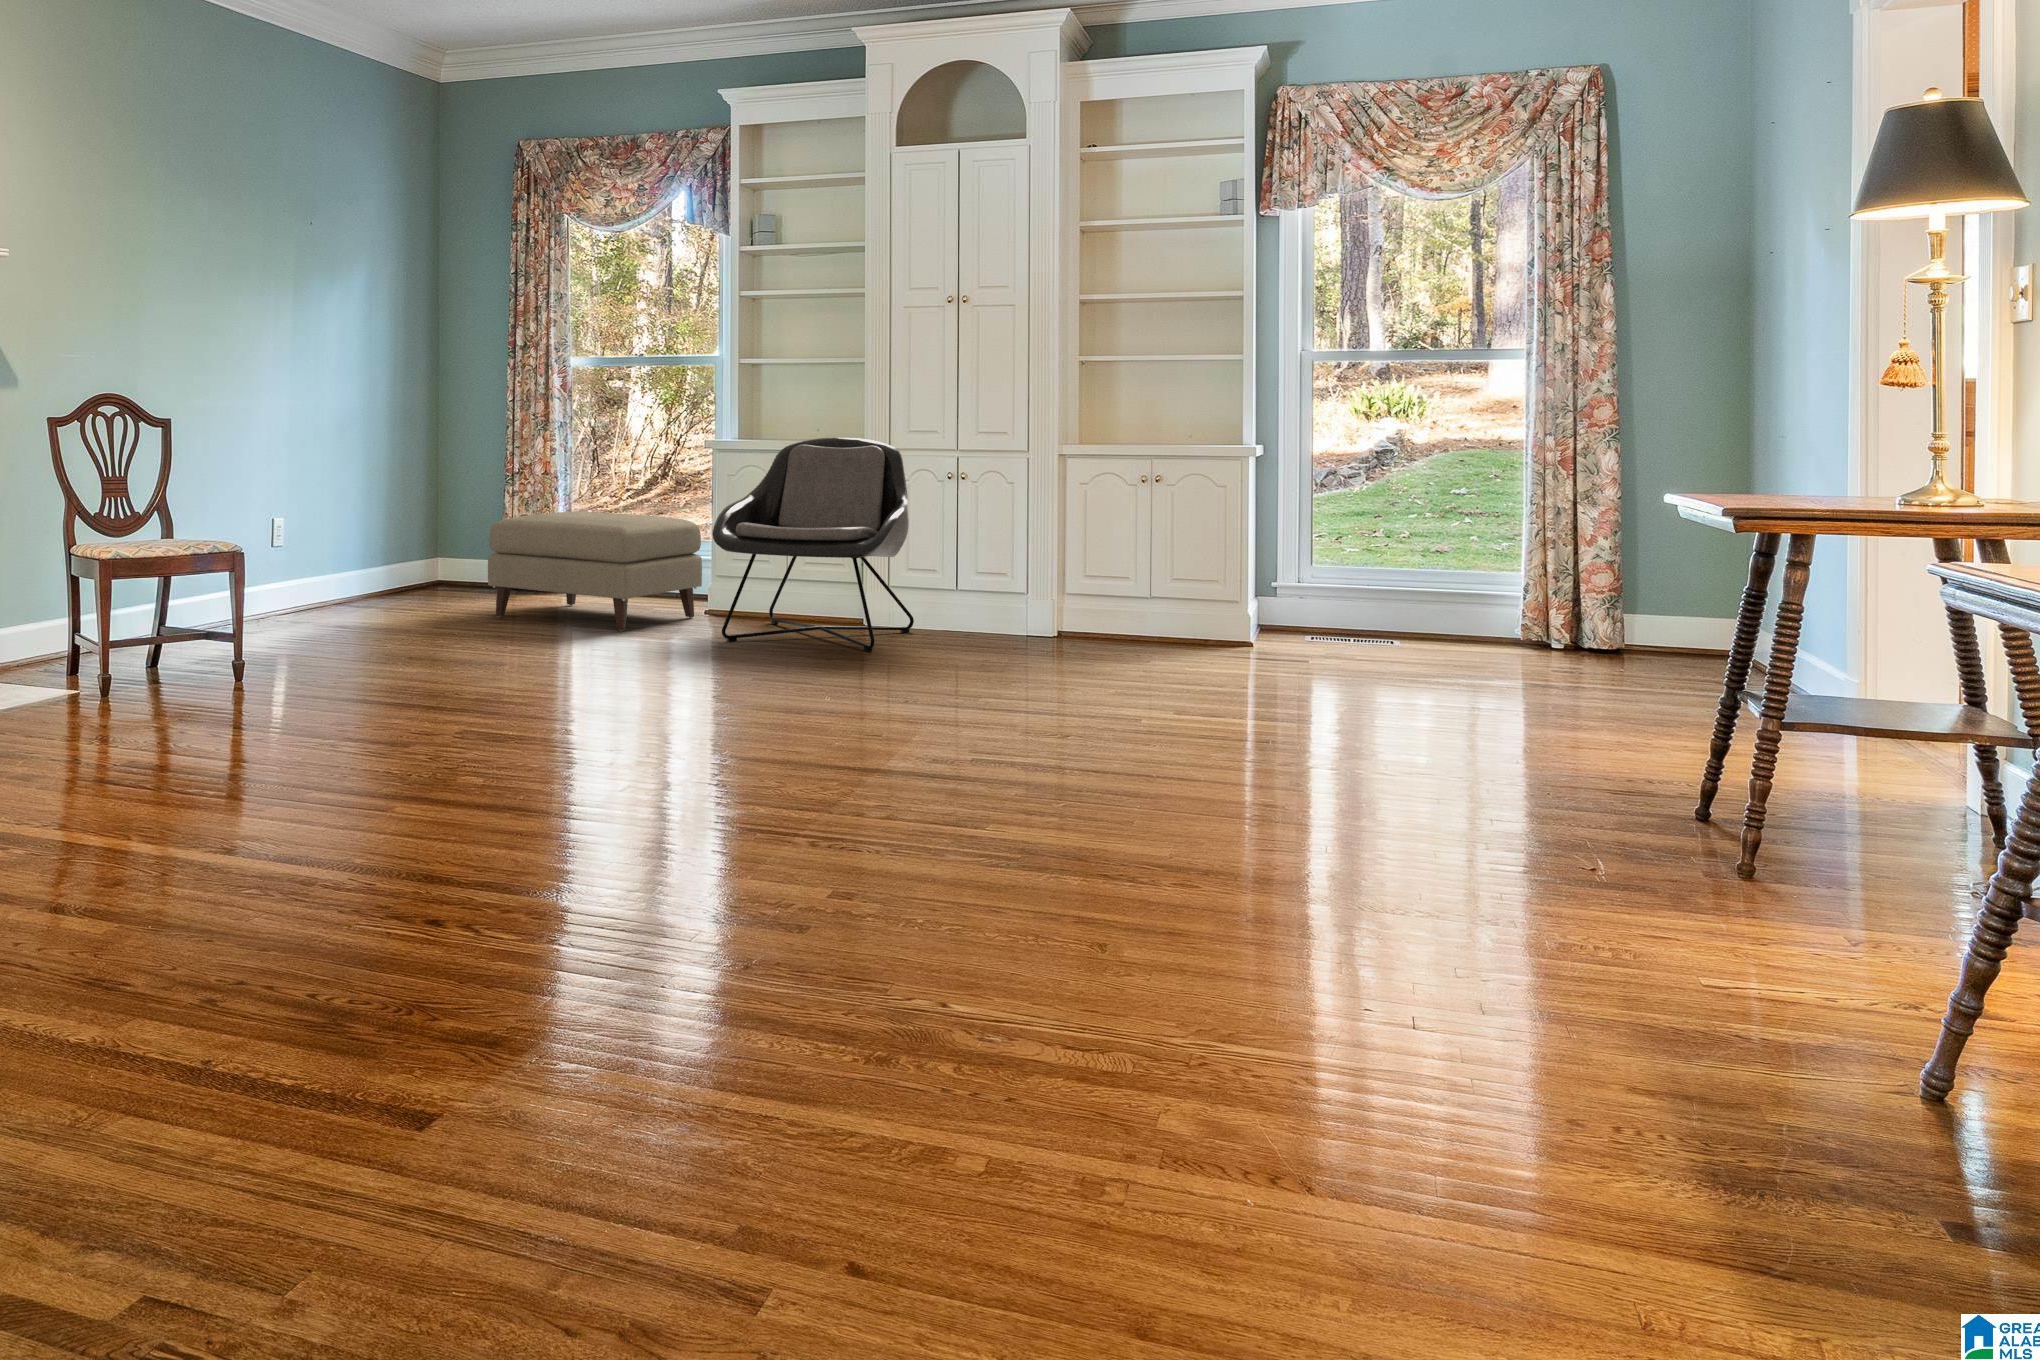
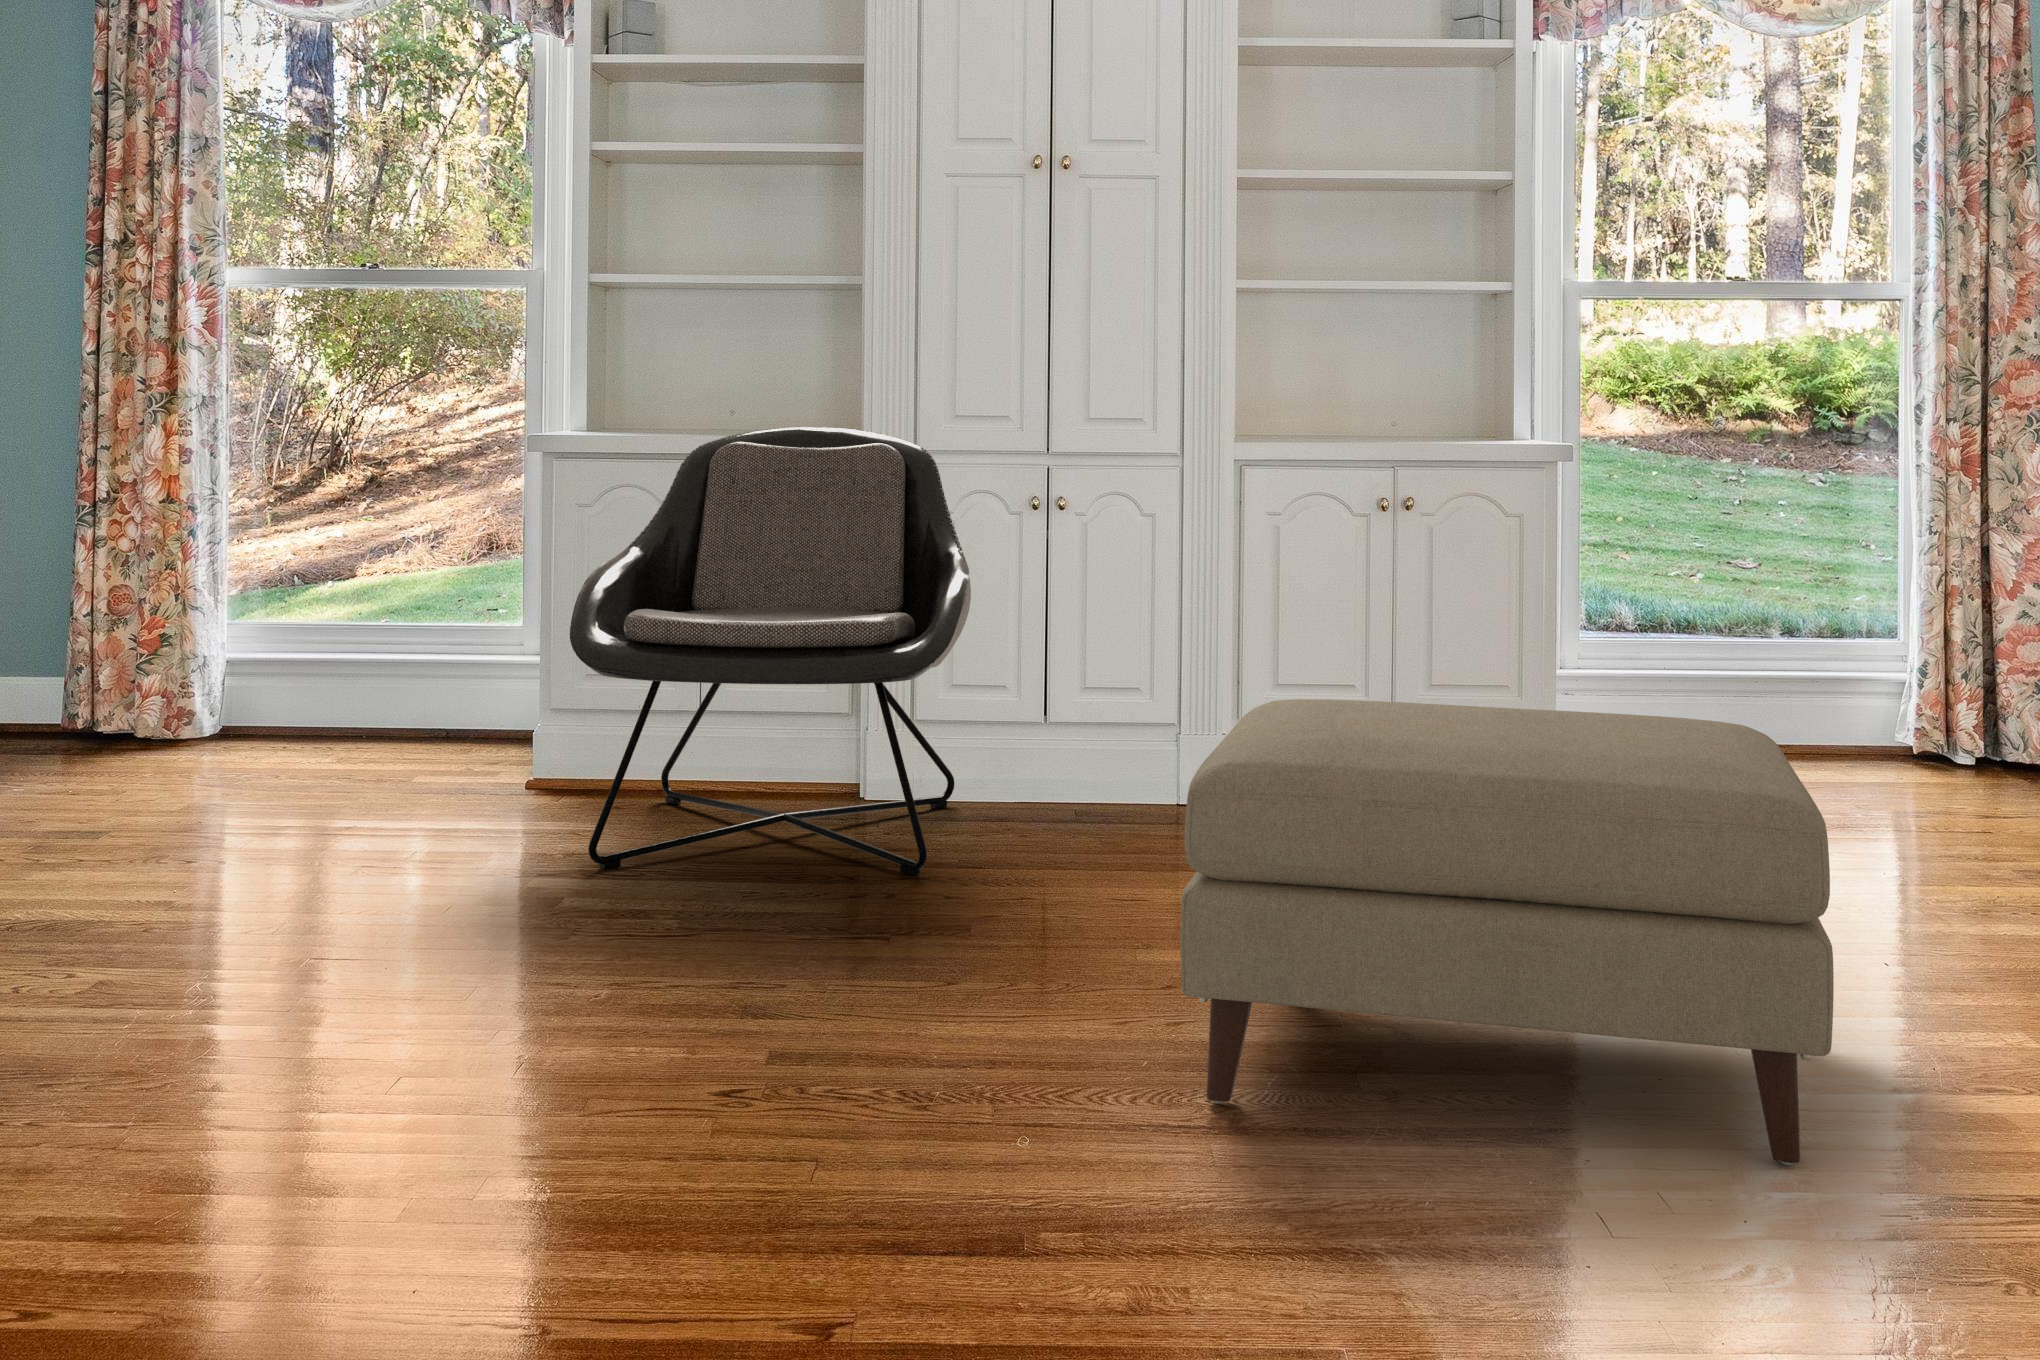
ottoman: present [488,512,702,631] -> present [1180,699,1834,1165]

